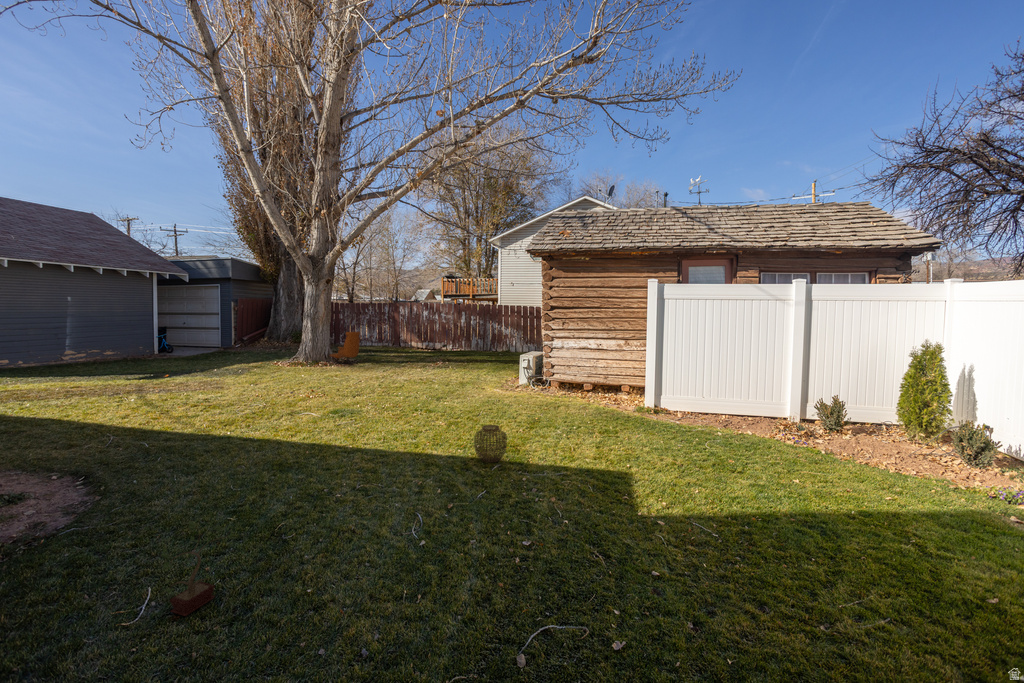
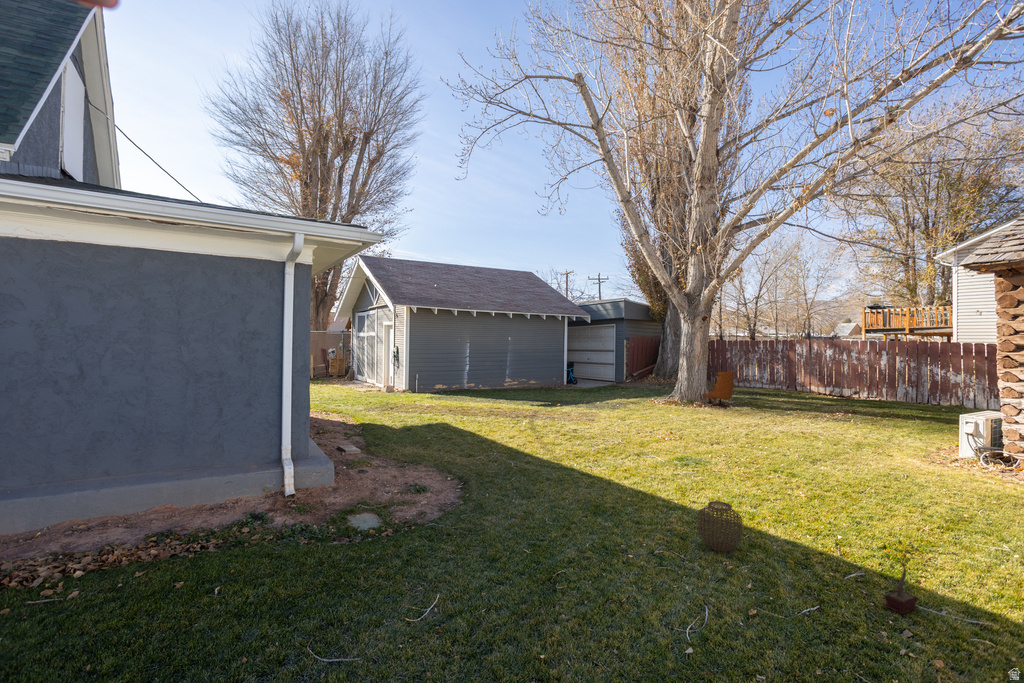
woven basket: present [474,425,507,462] -> present [698,501,742,552]
potted plant: present [161,522,242,616] -> present [885,540,935,614]

